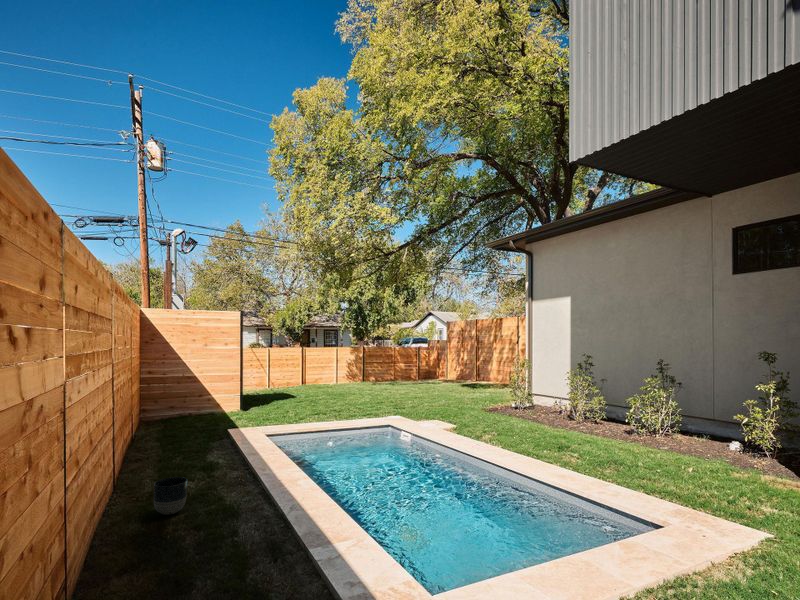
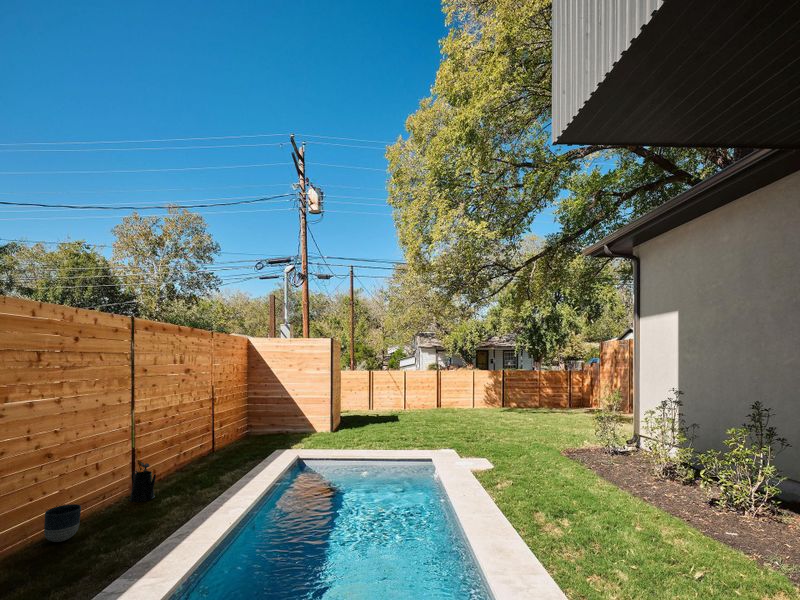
watering can: none [152,436,189,481] -> present [129,460,156,502]

